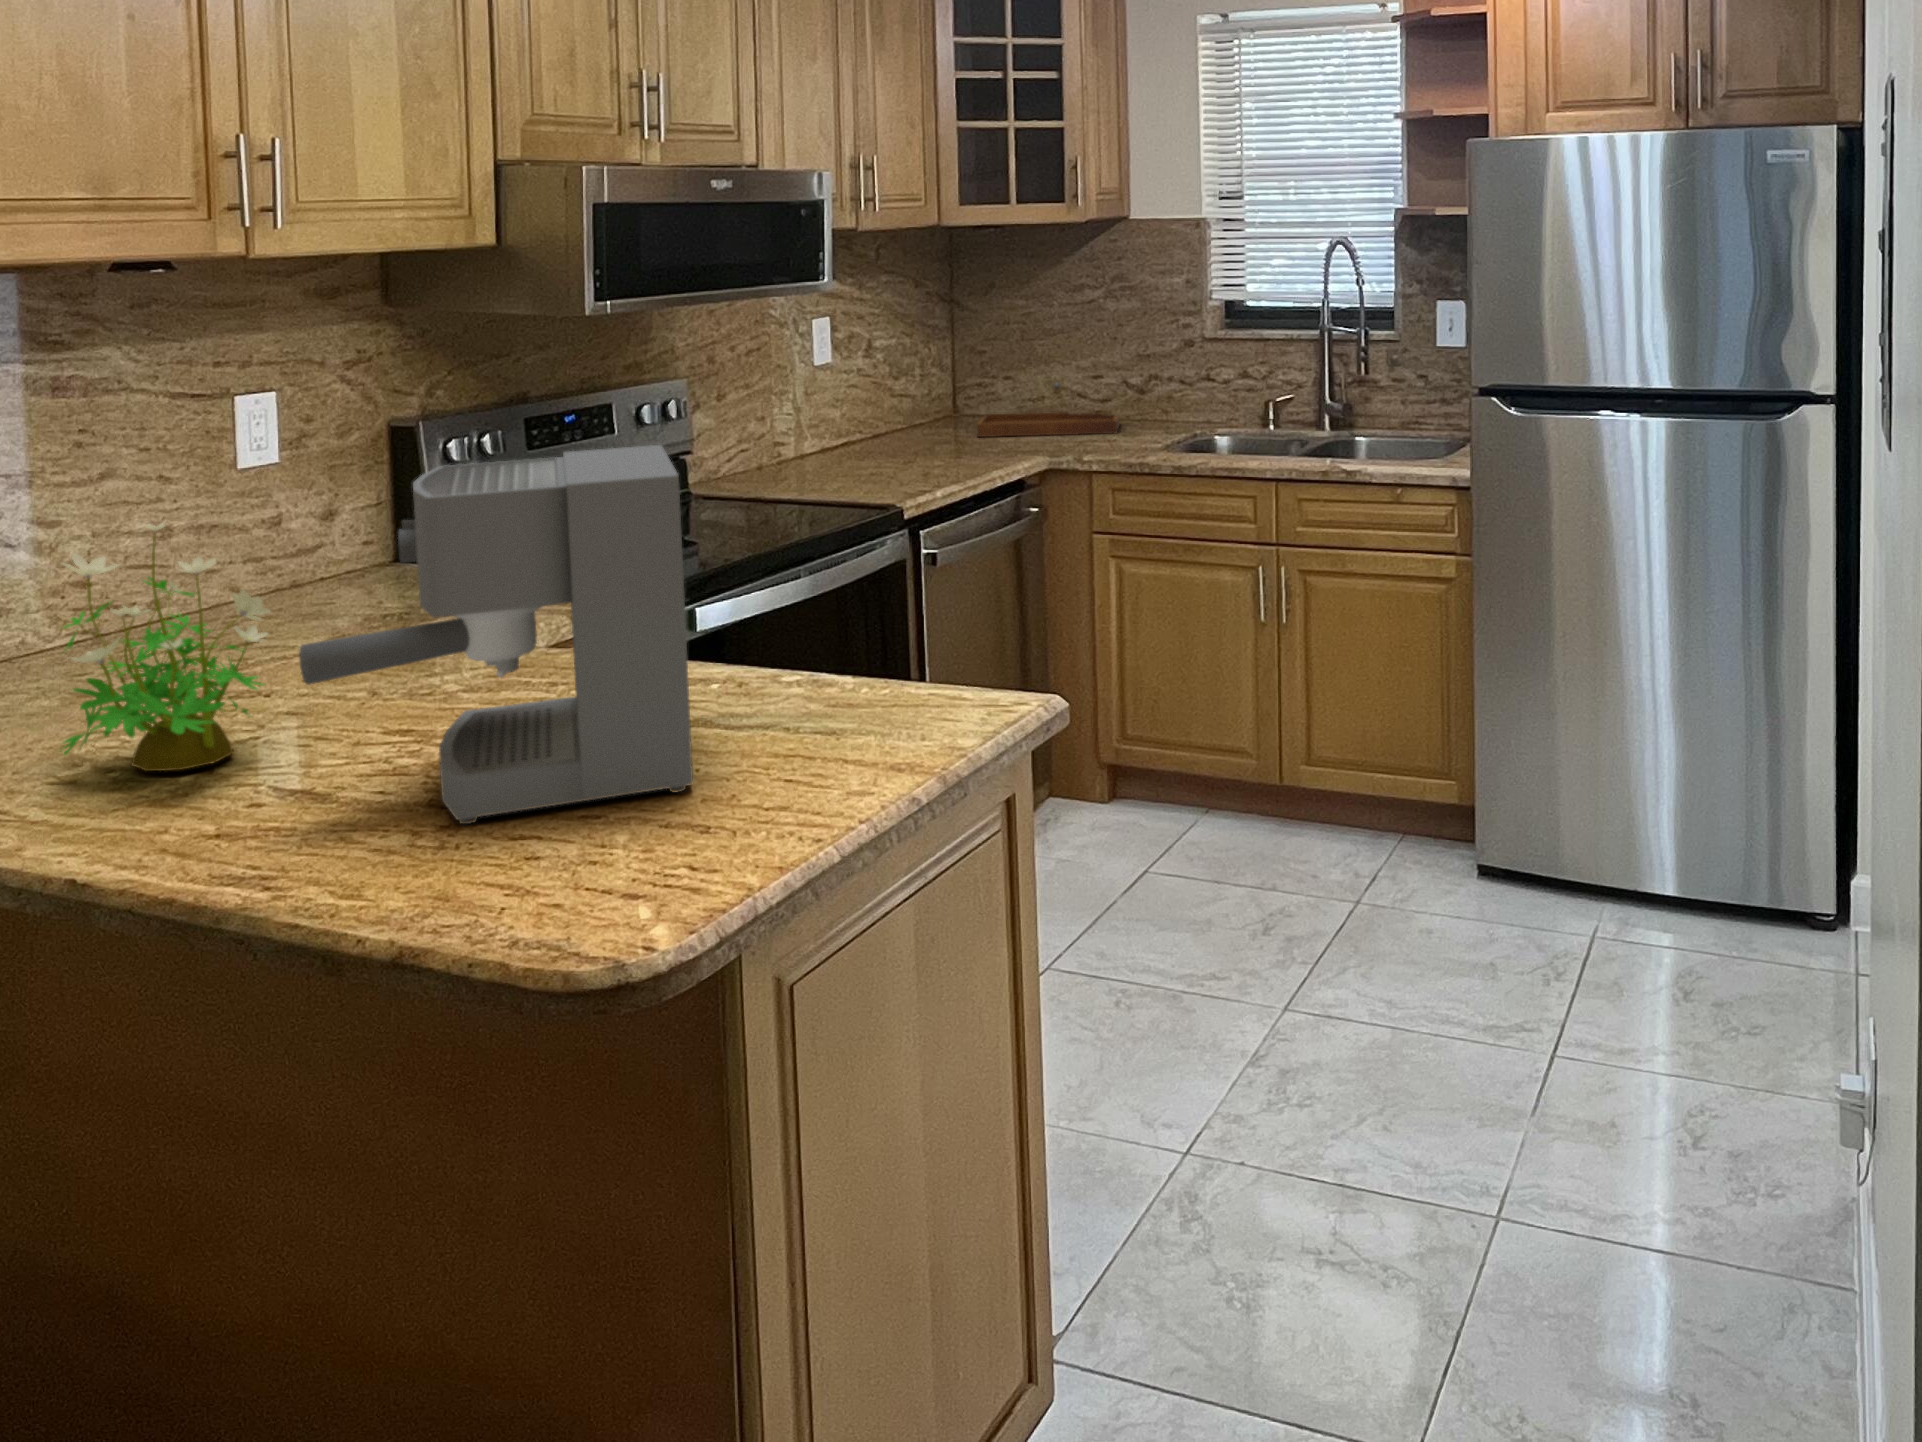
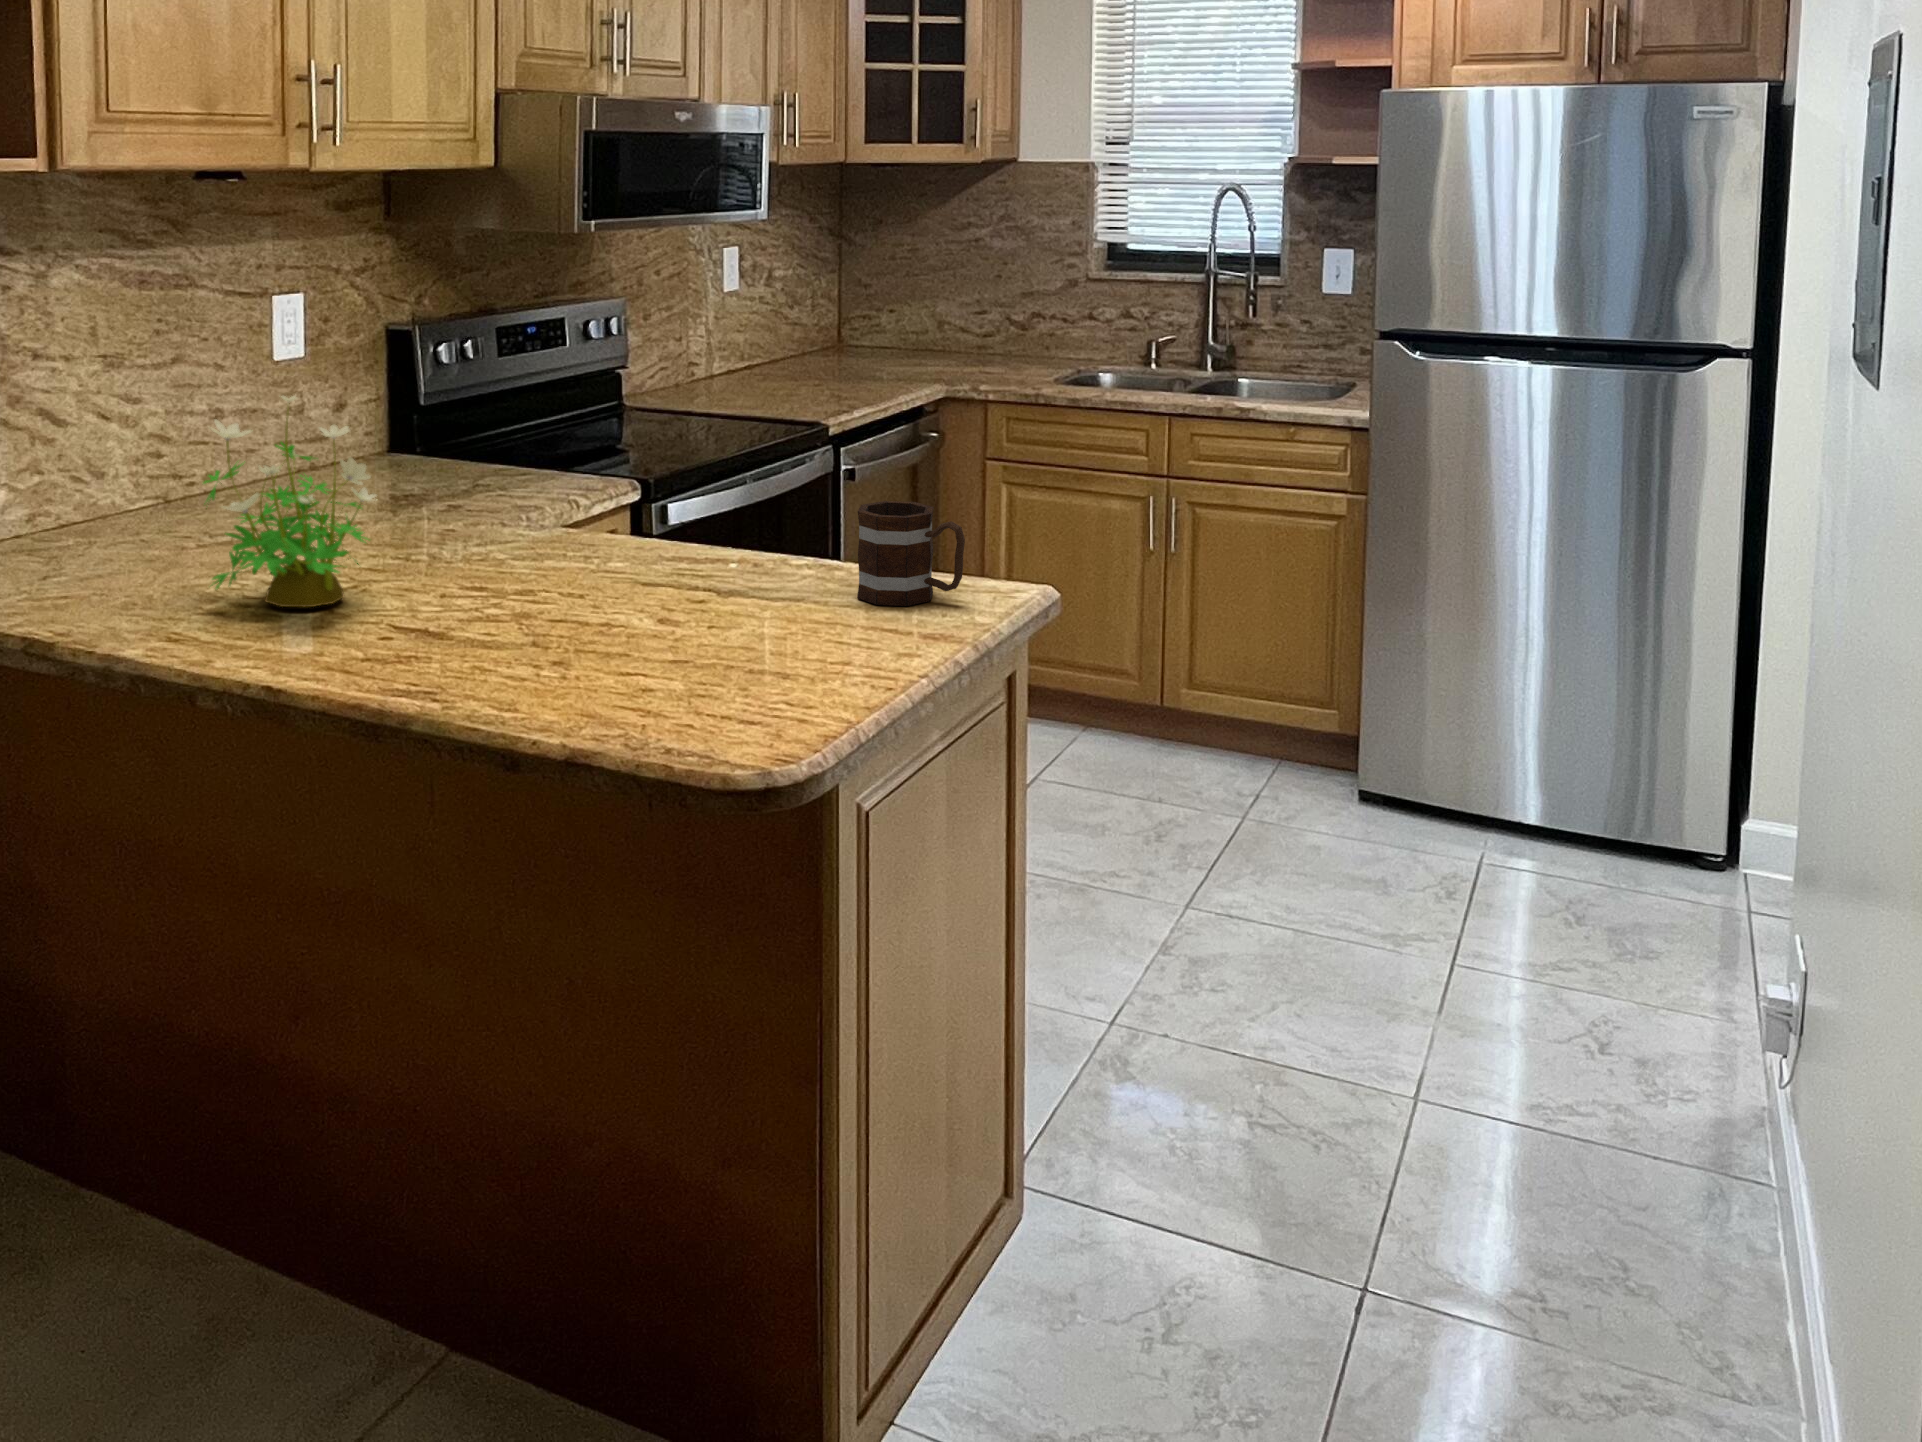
tray: present [977,382,1120,437] -> none [867,316,1001,367]
coffee maker: present [299,445,693,824] -> none [436,344,758,661]
mug: none [833,610,952,730] -> present [857,501,965,606]

